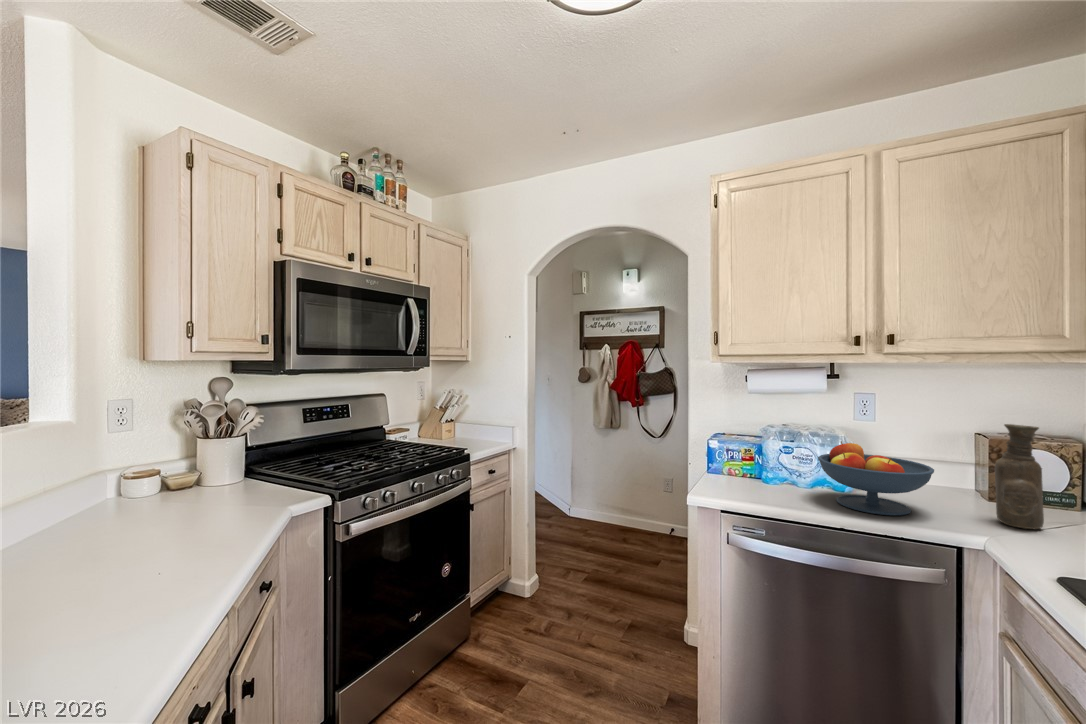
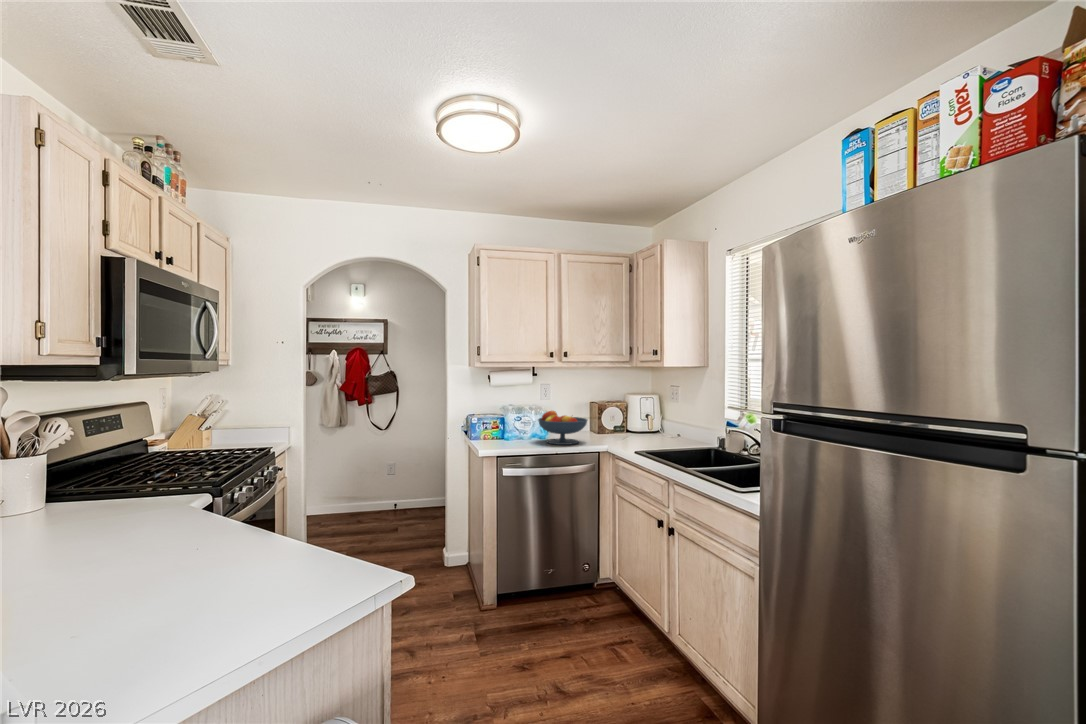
vase: present [995,424,1044,529] -> none [608,395,623,441]

